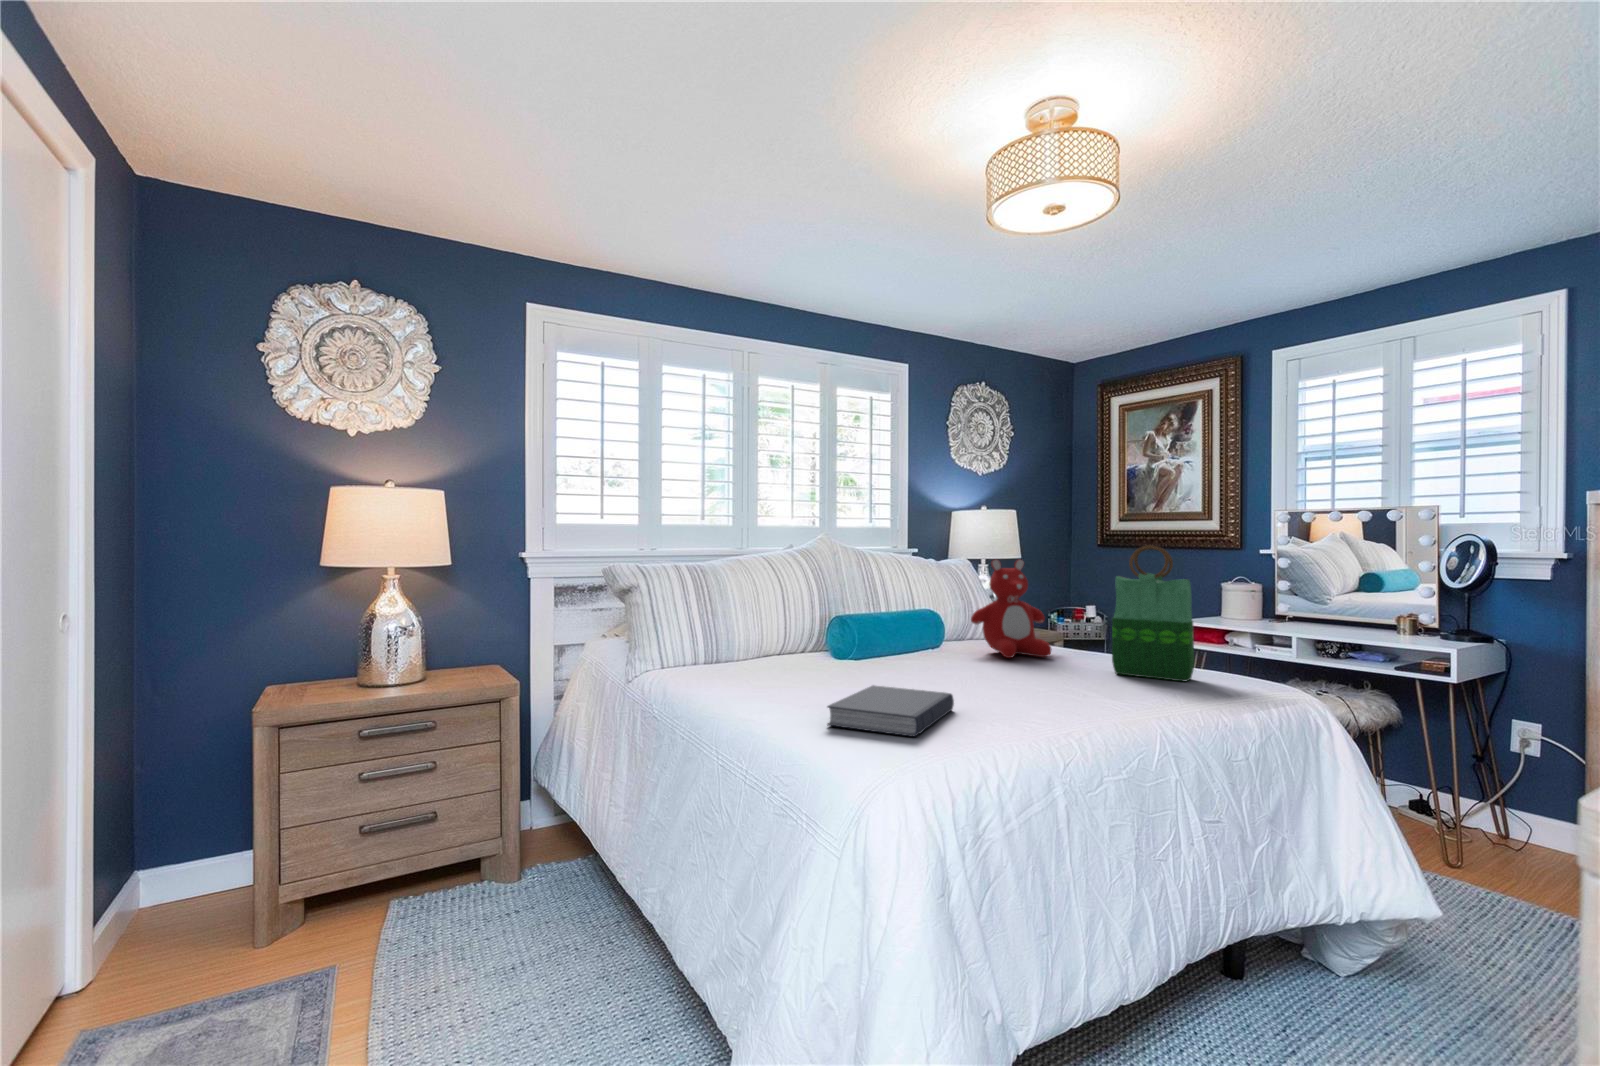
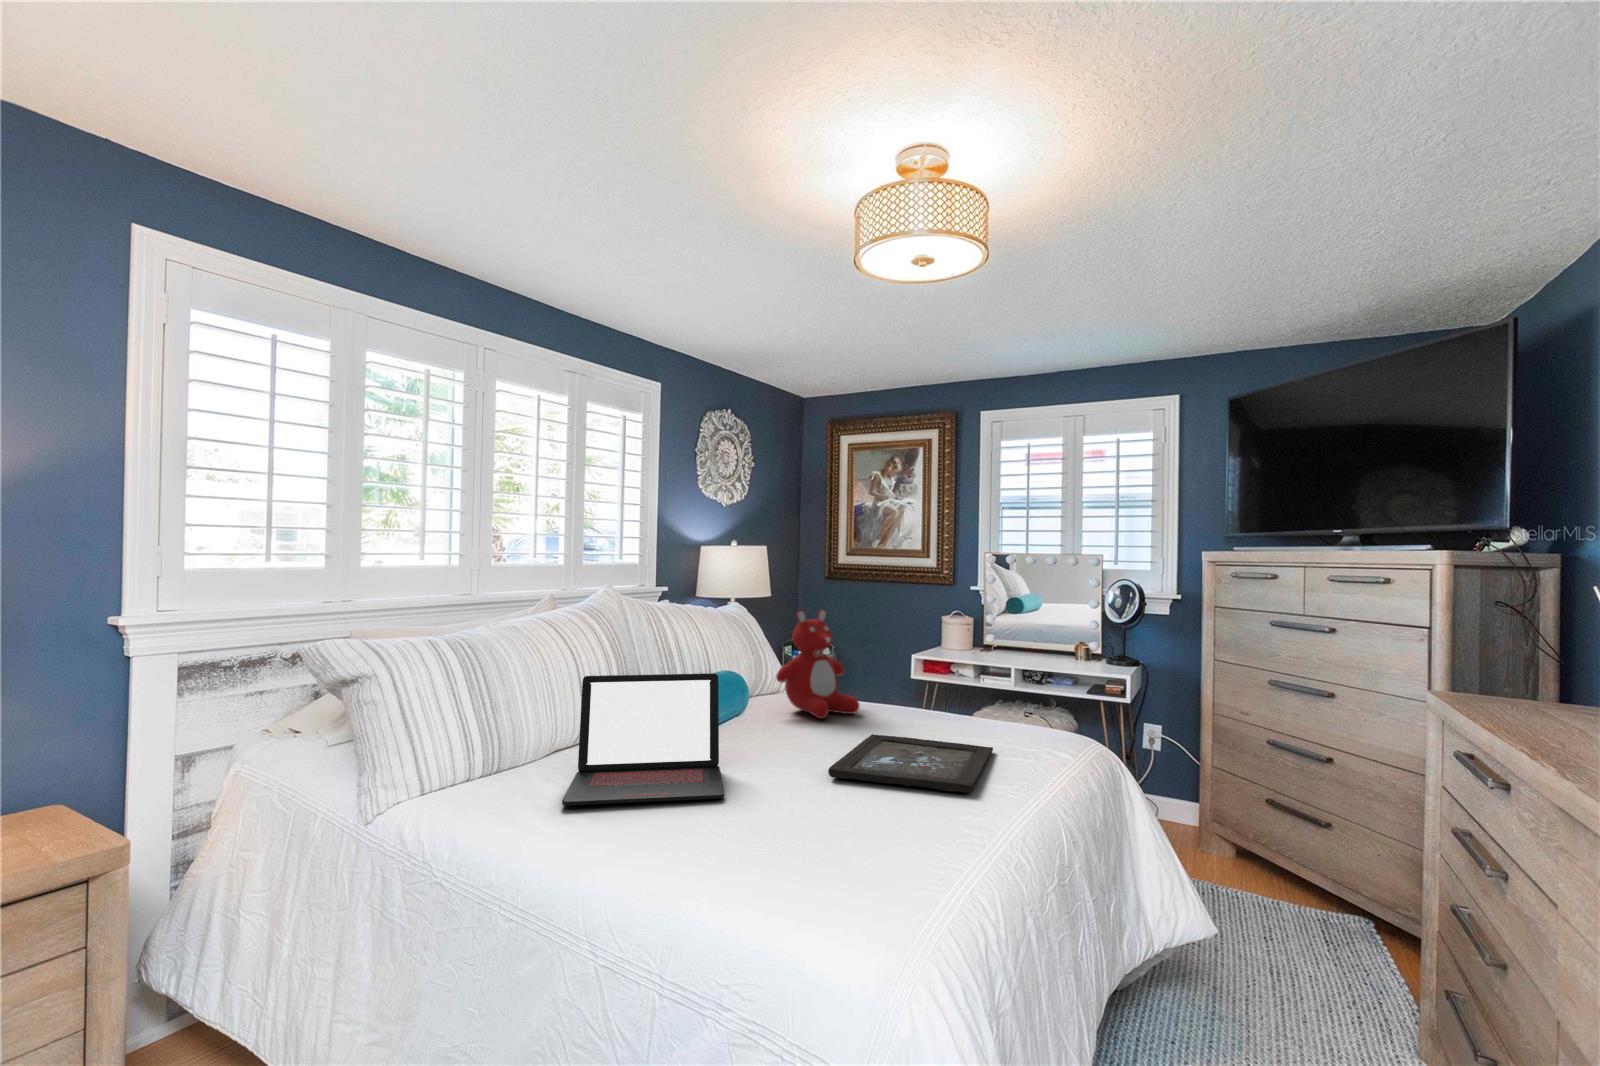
tote bag: present [1112,545,1194,682] -> none [933,600,1006,733]
laptop: none [742,600,882,697] -> present [562,673,724,805]
tray: none [962,670,1153,715] -> present [828,734,993,792]
book: present [827,685,954,736] -> none [730,783,849,853]

